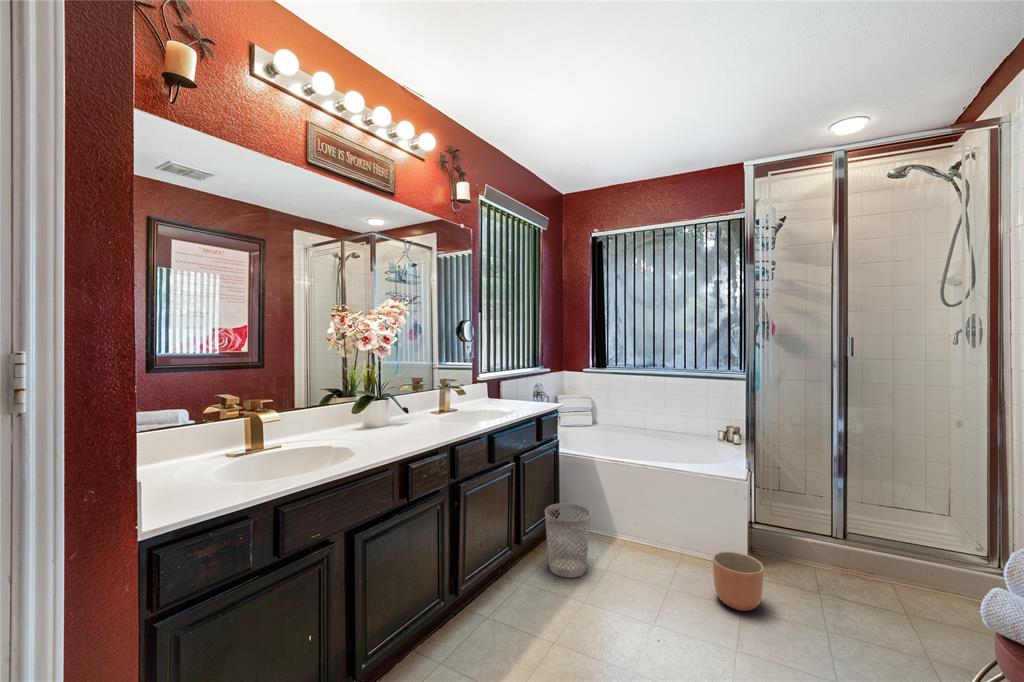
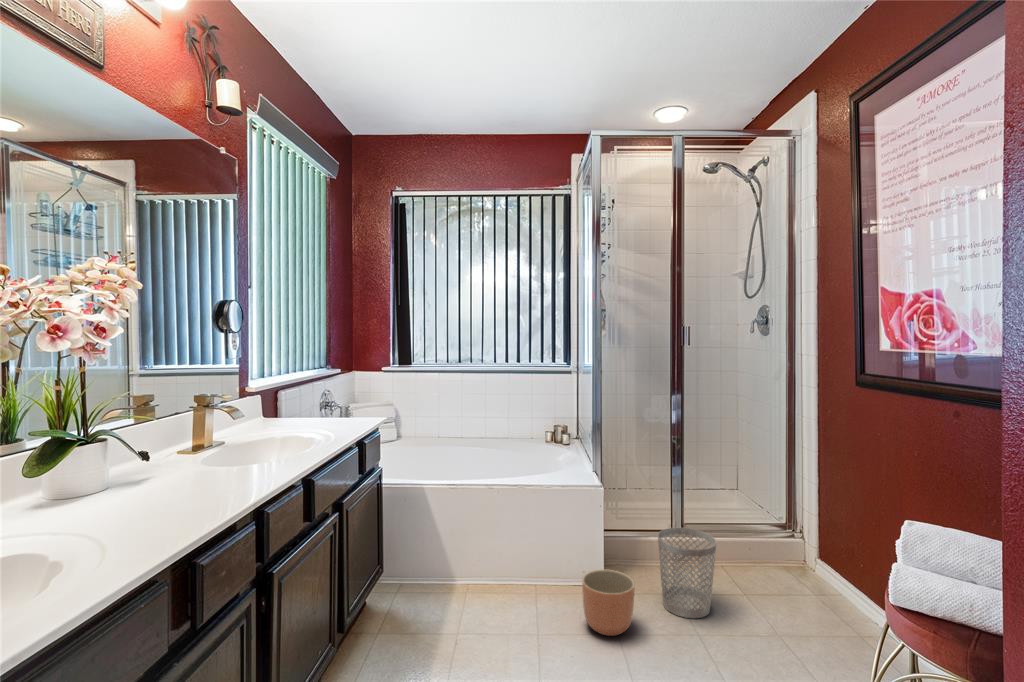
wastebasket: present [545,503,591,578] -> present [658,528,716,618]

